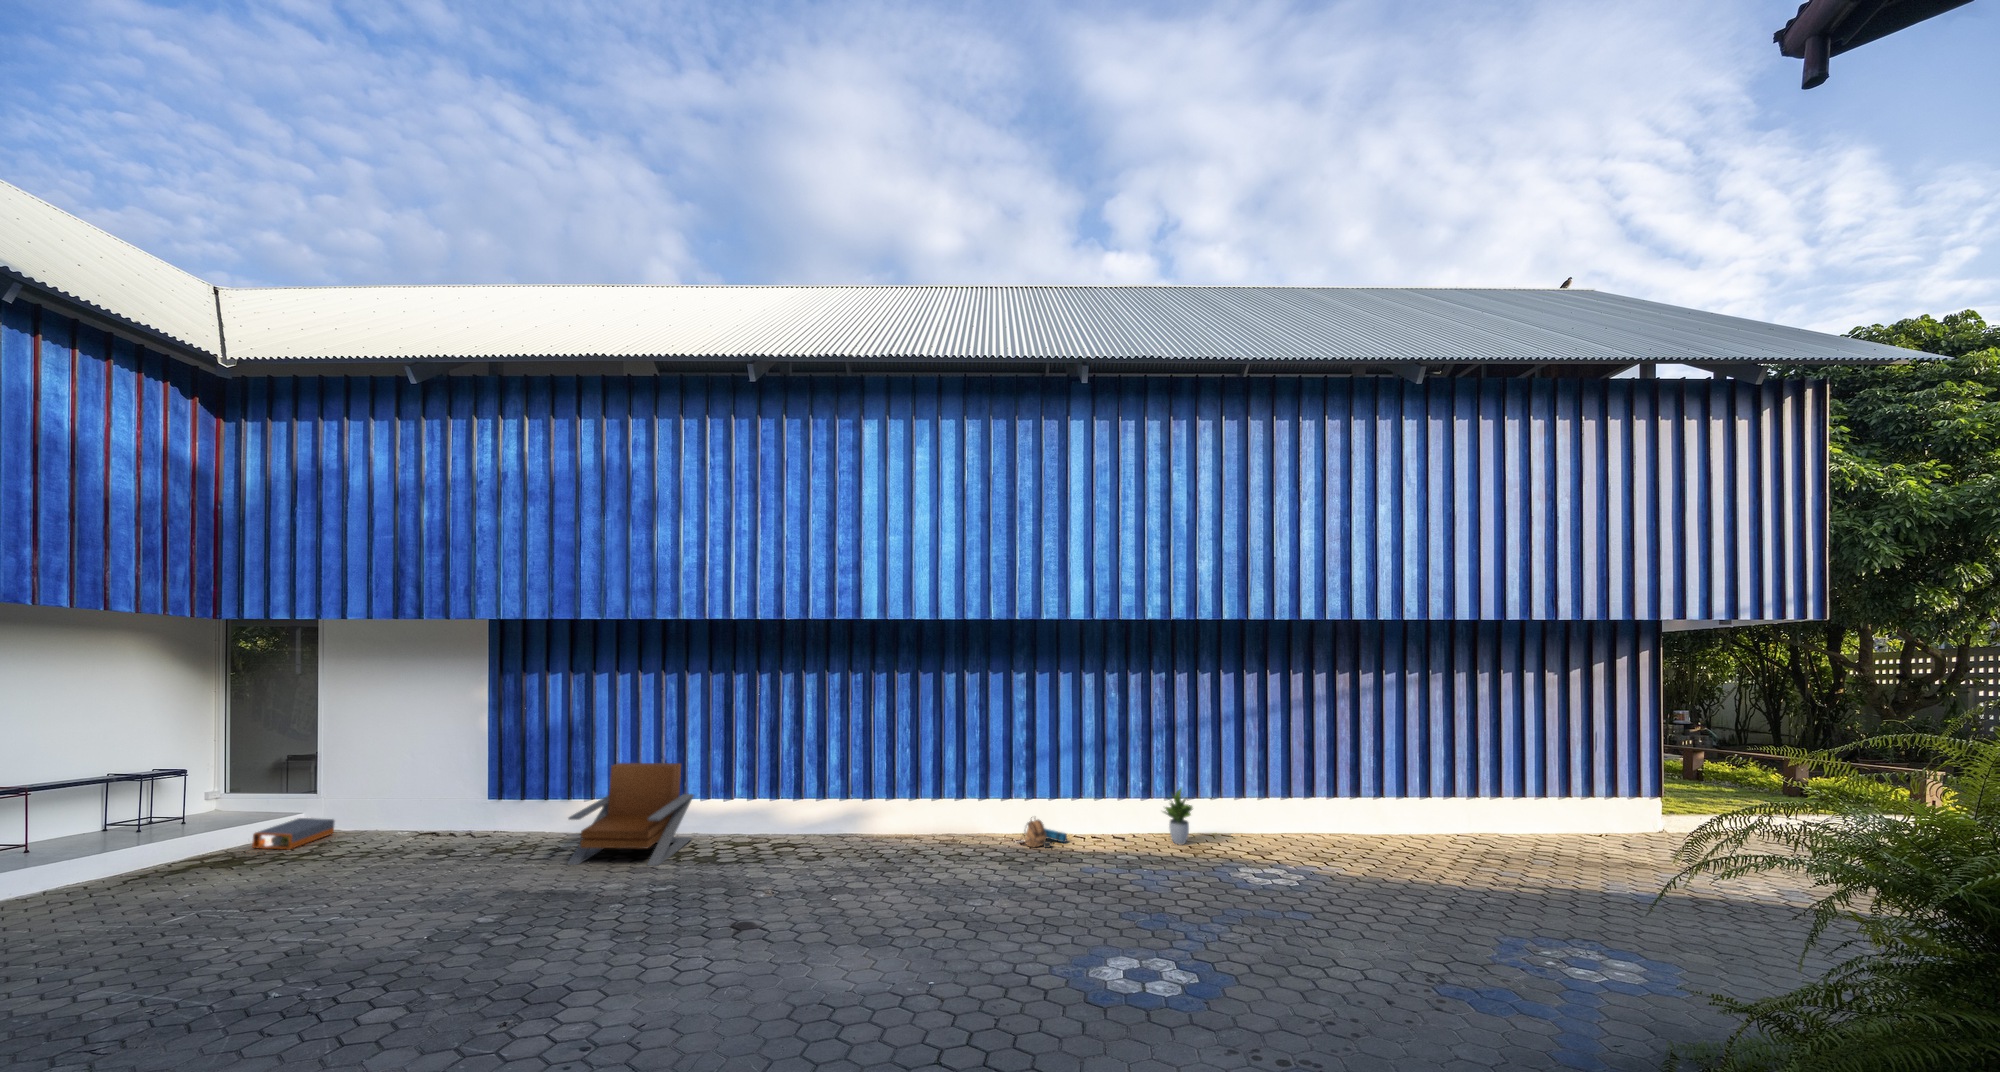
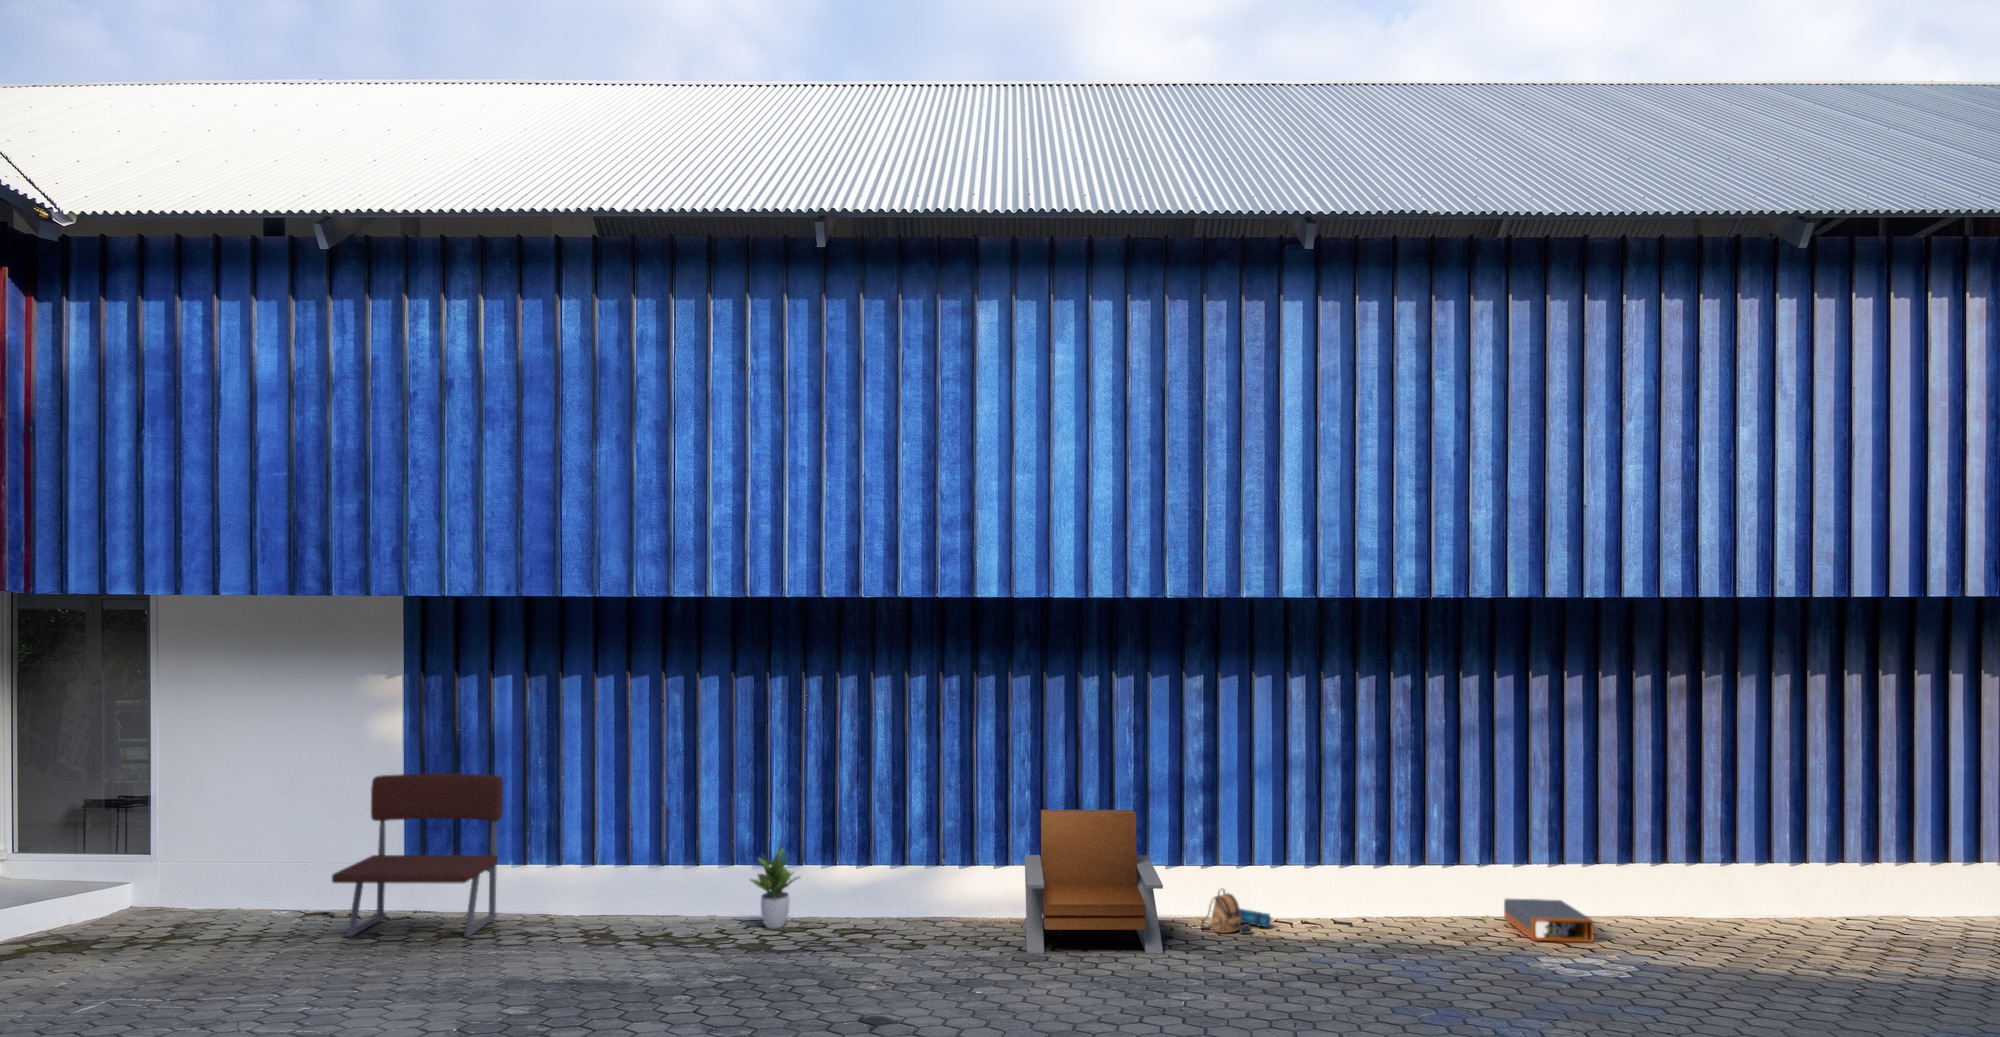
bench: none [423,738,549,852] -> present [332,773,503,937]
lounge chair: present [568,763,694,866] -> present [1025,810,1163,955]
potted plant: present [1164,789,1193,845] -> present [751,848,799,929]
storage box: present [252,818,334,850] -> present [1504,899,1594,942]

